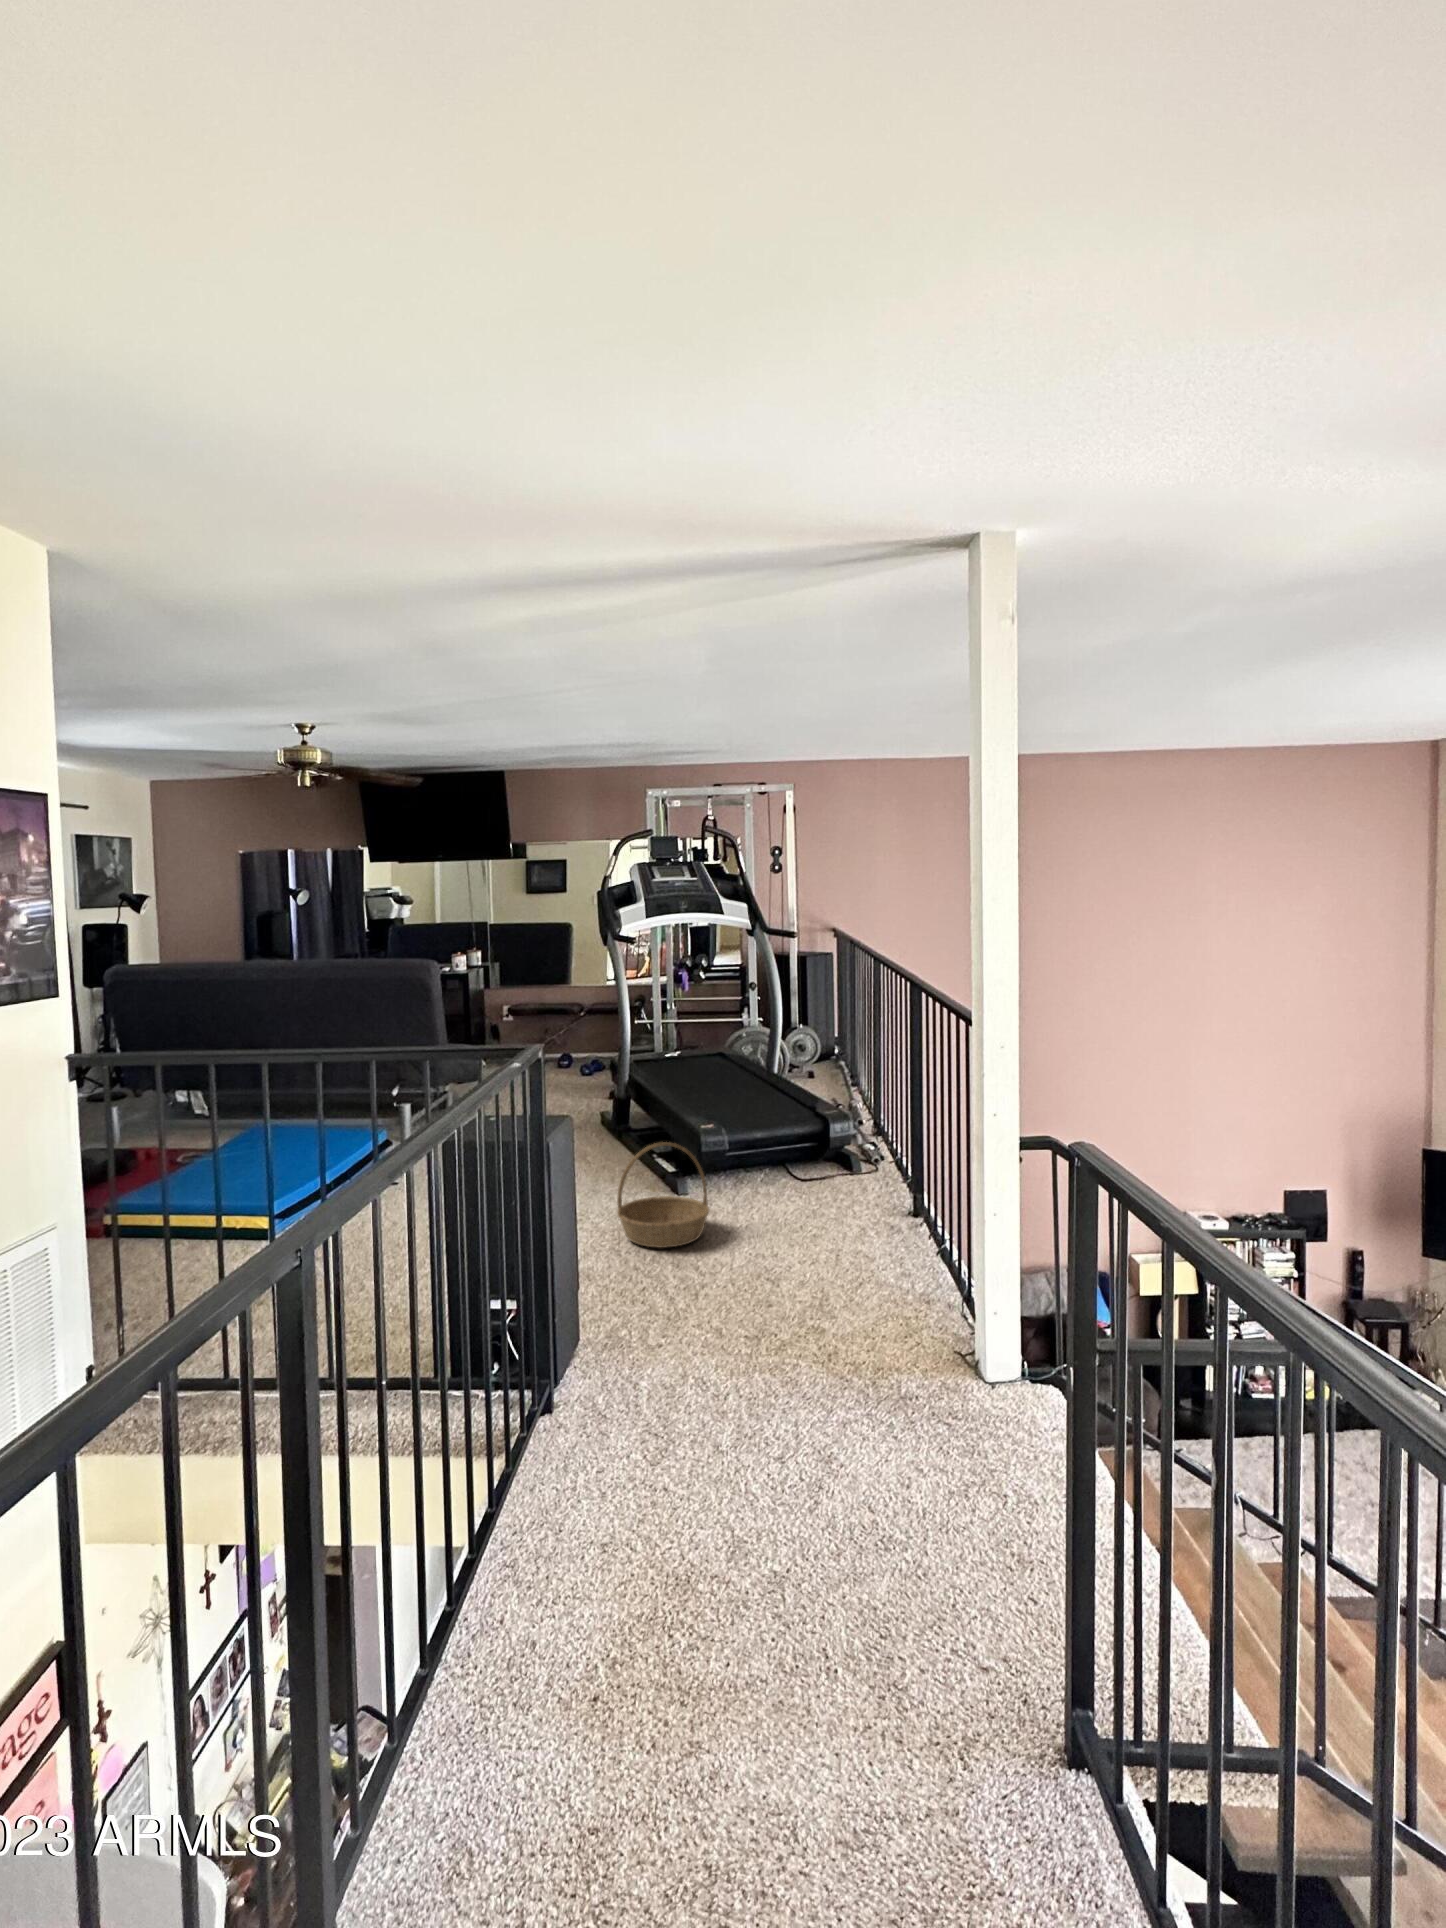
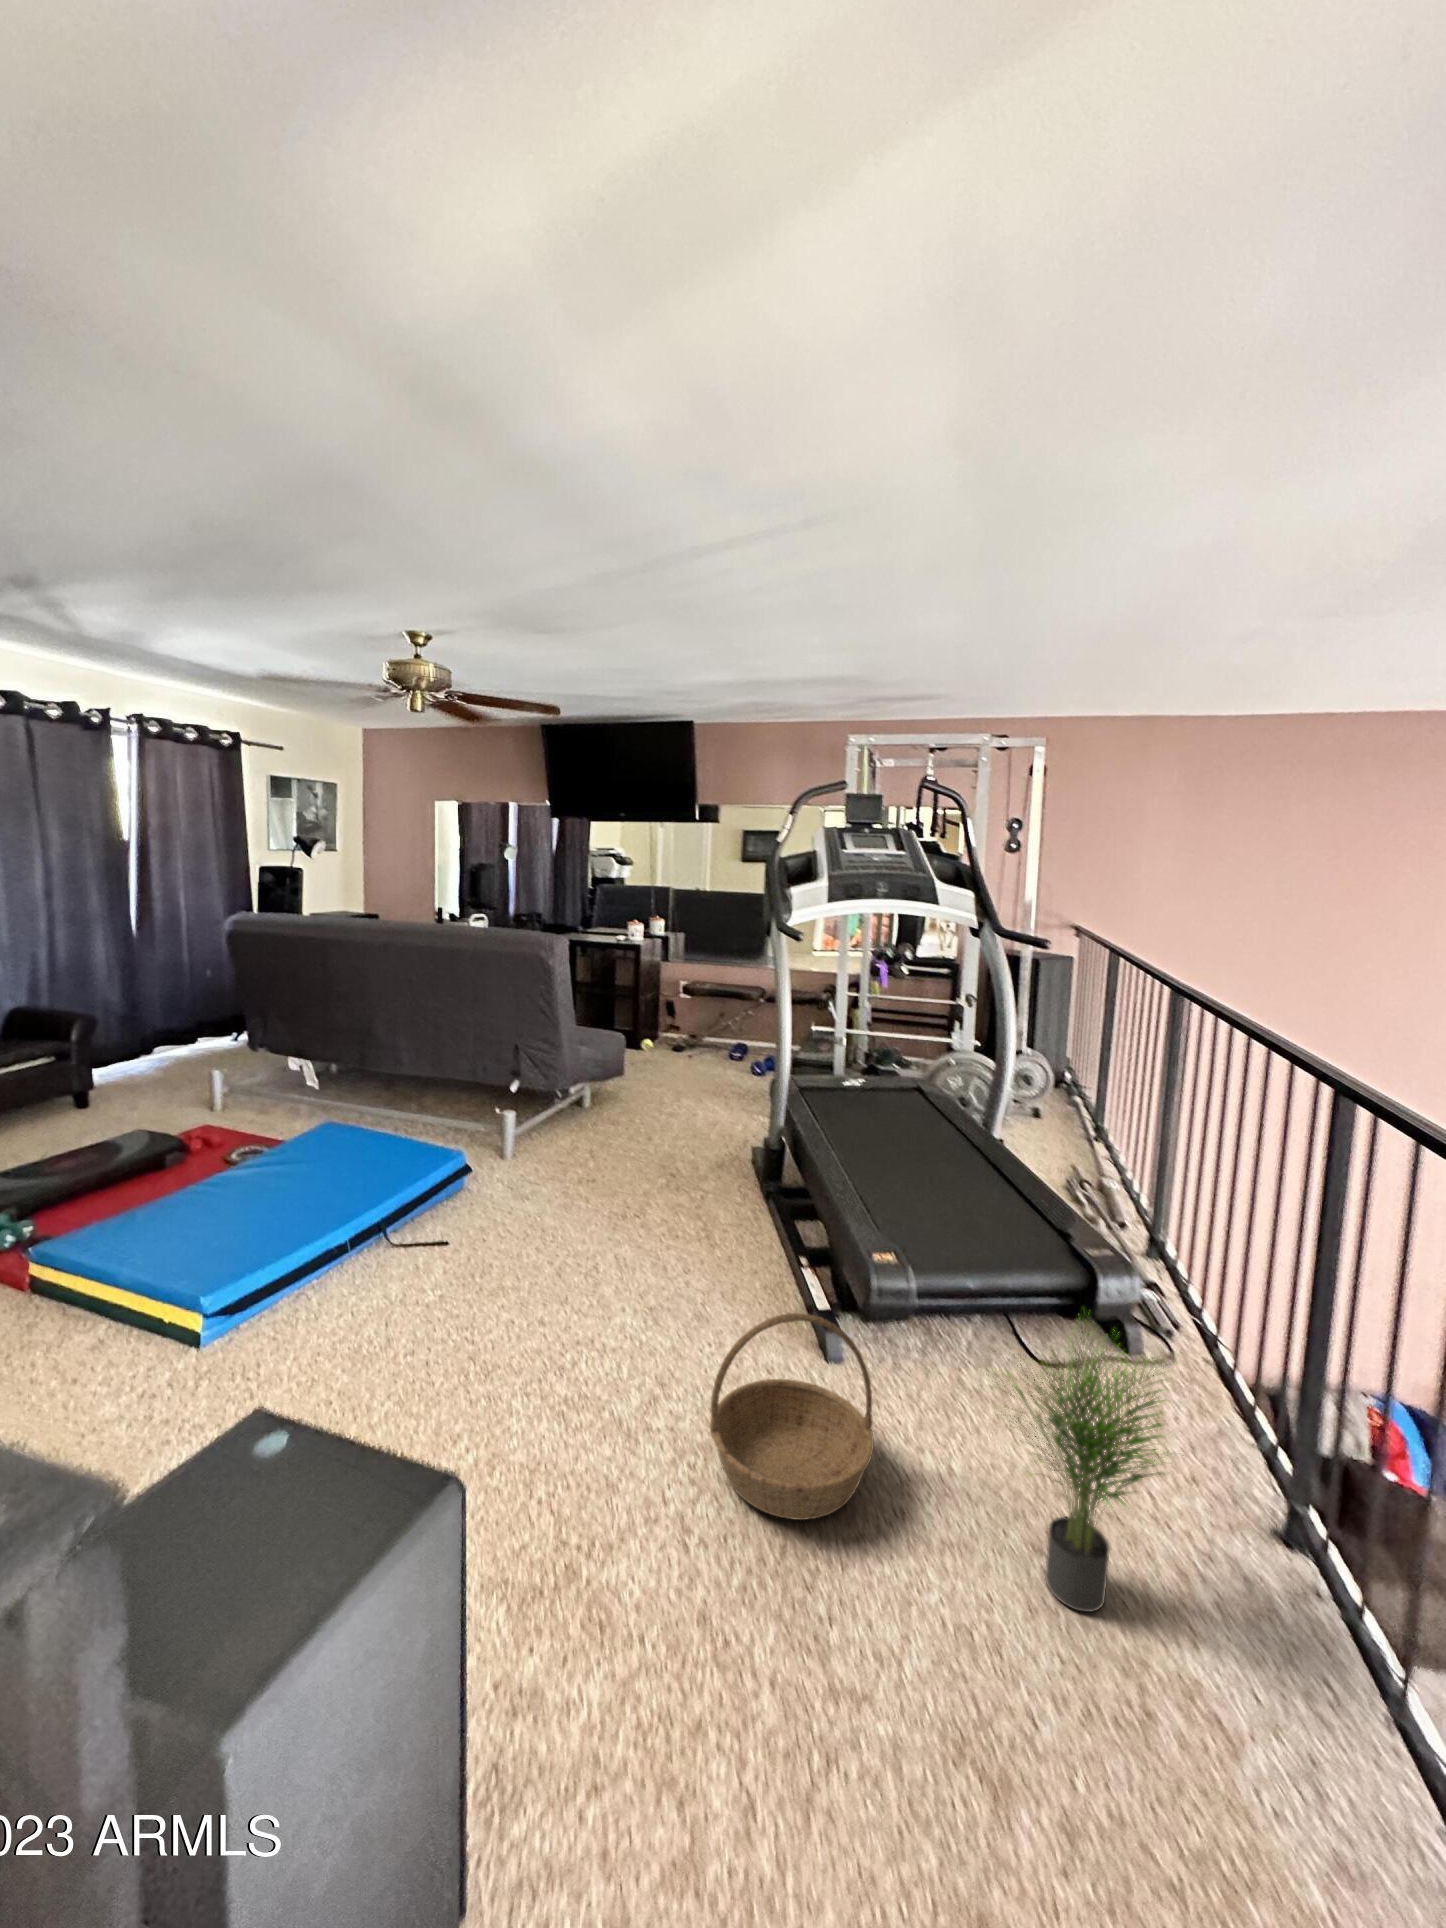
potted plant: none [760,1106,855,1251] -> present [986,1313,1177,1612]

